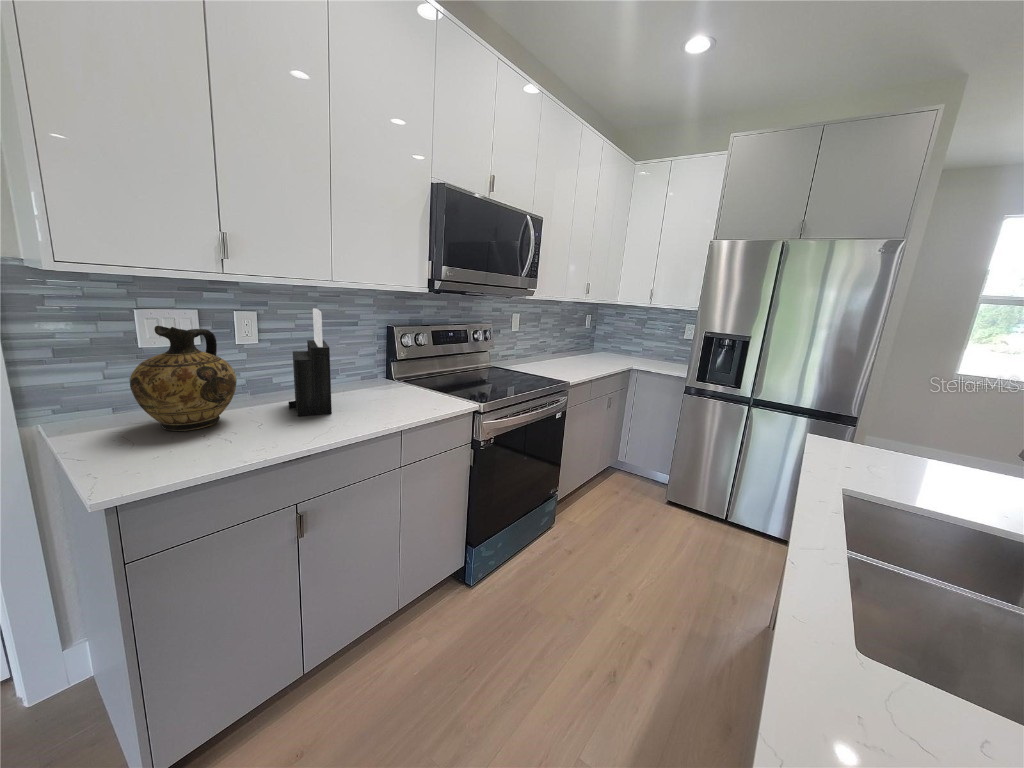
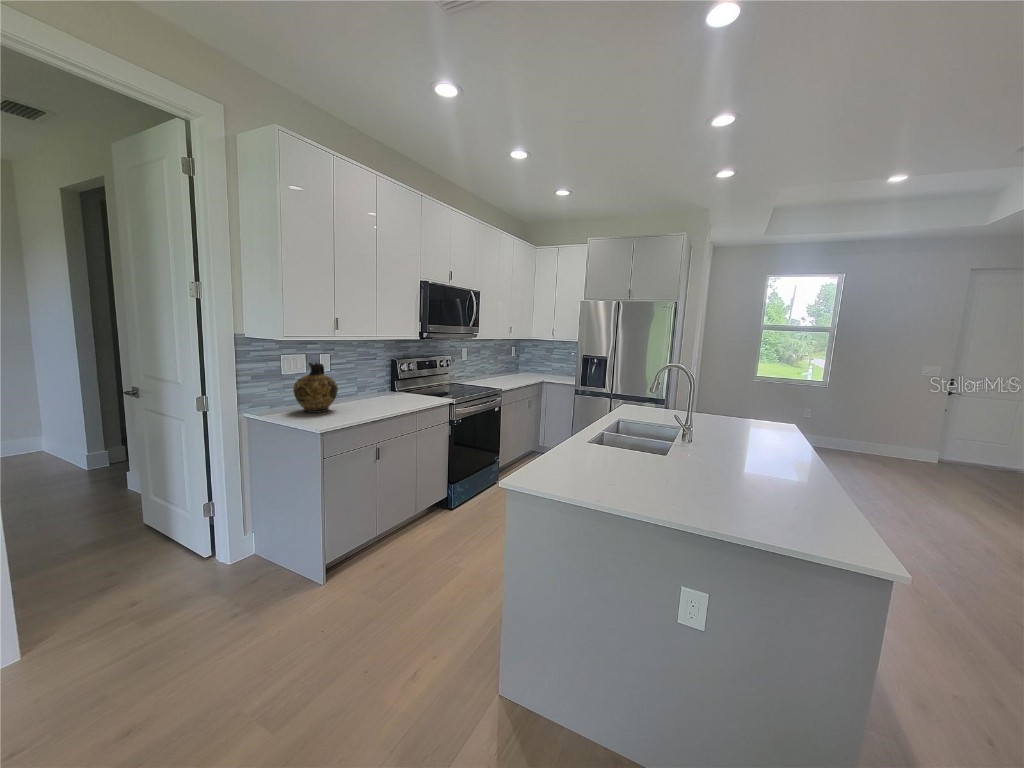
knife block: present [289,308,332,416] -> none [353,351,379,407]

